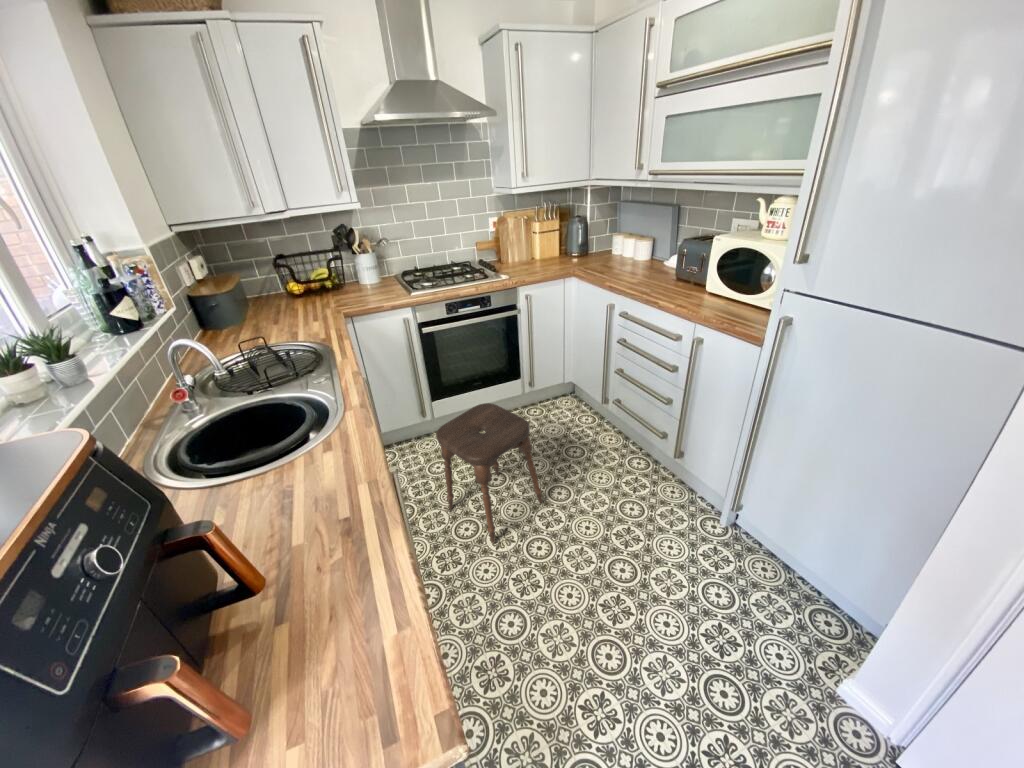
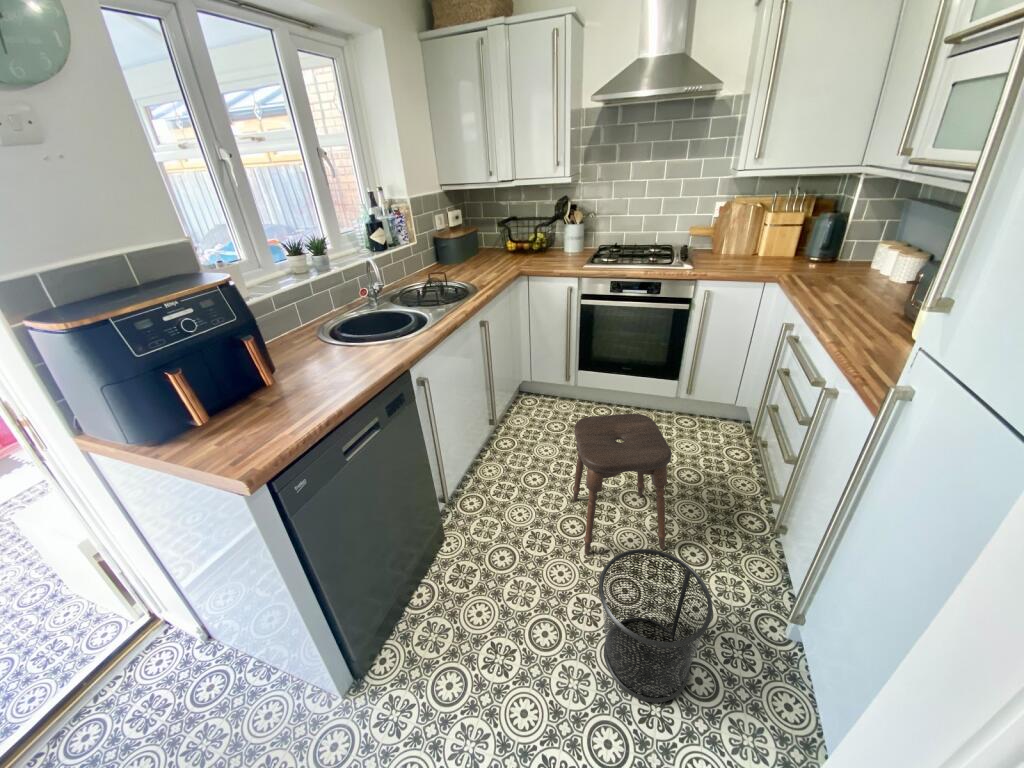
waste bin: none [541,493,630,614] -> present [599,549,713,703]

